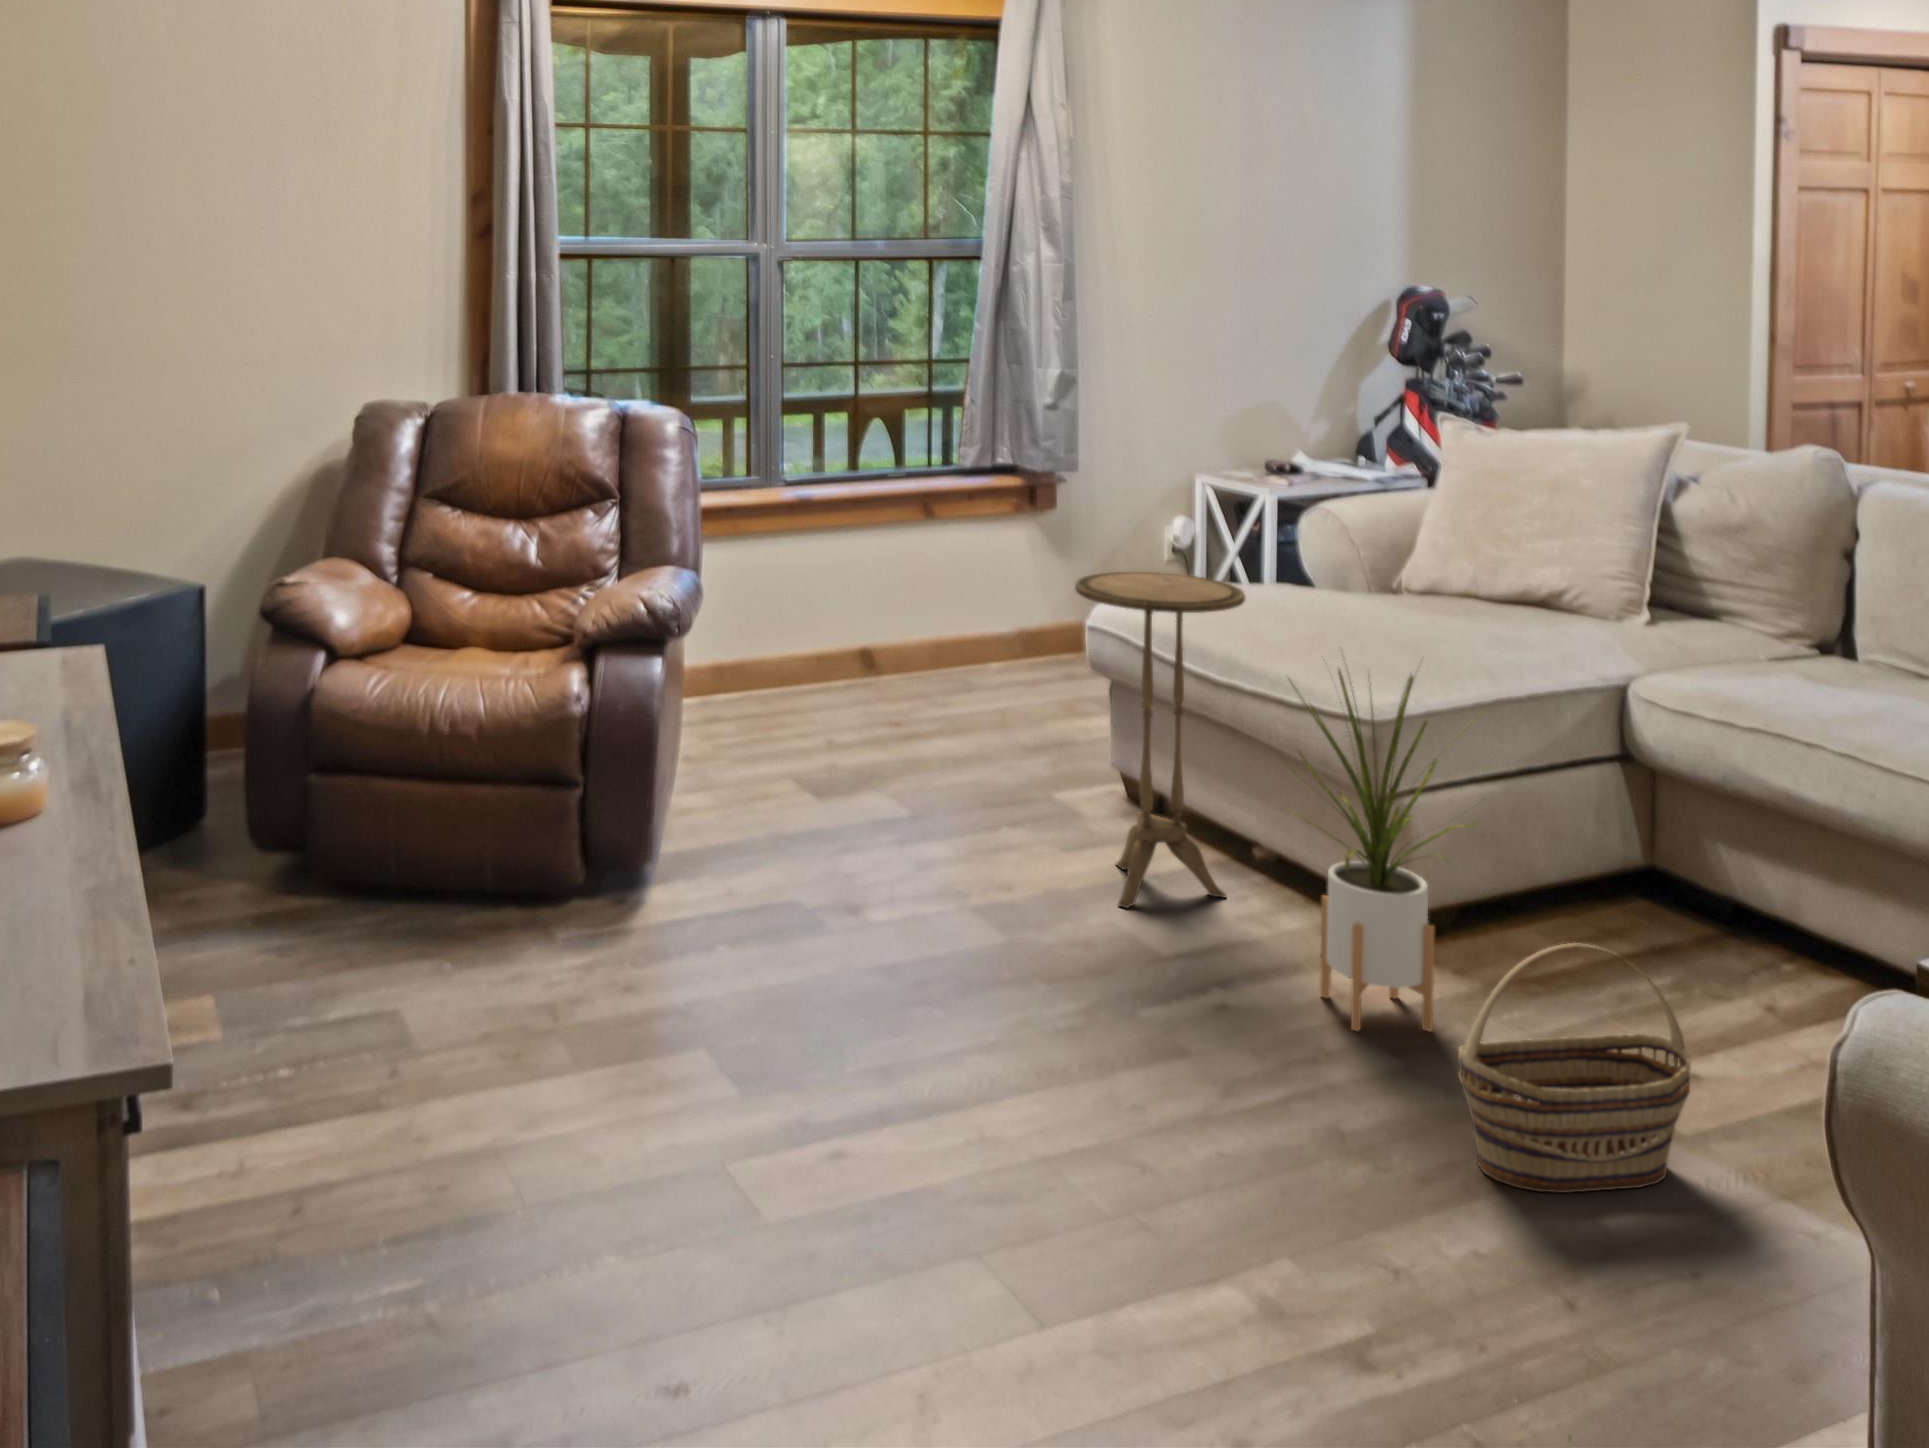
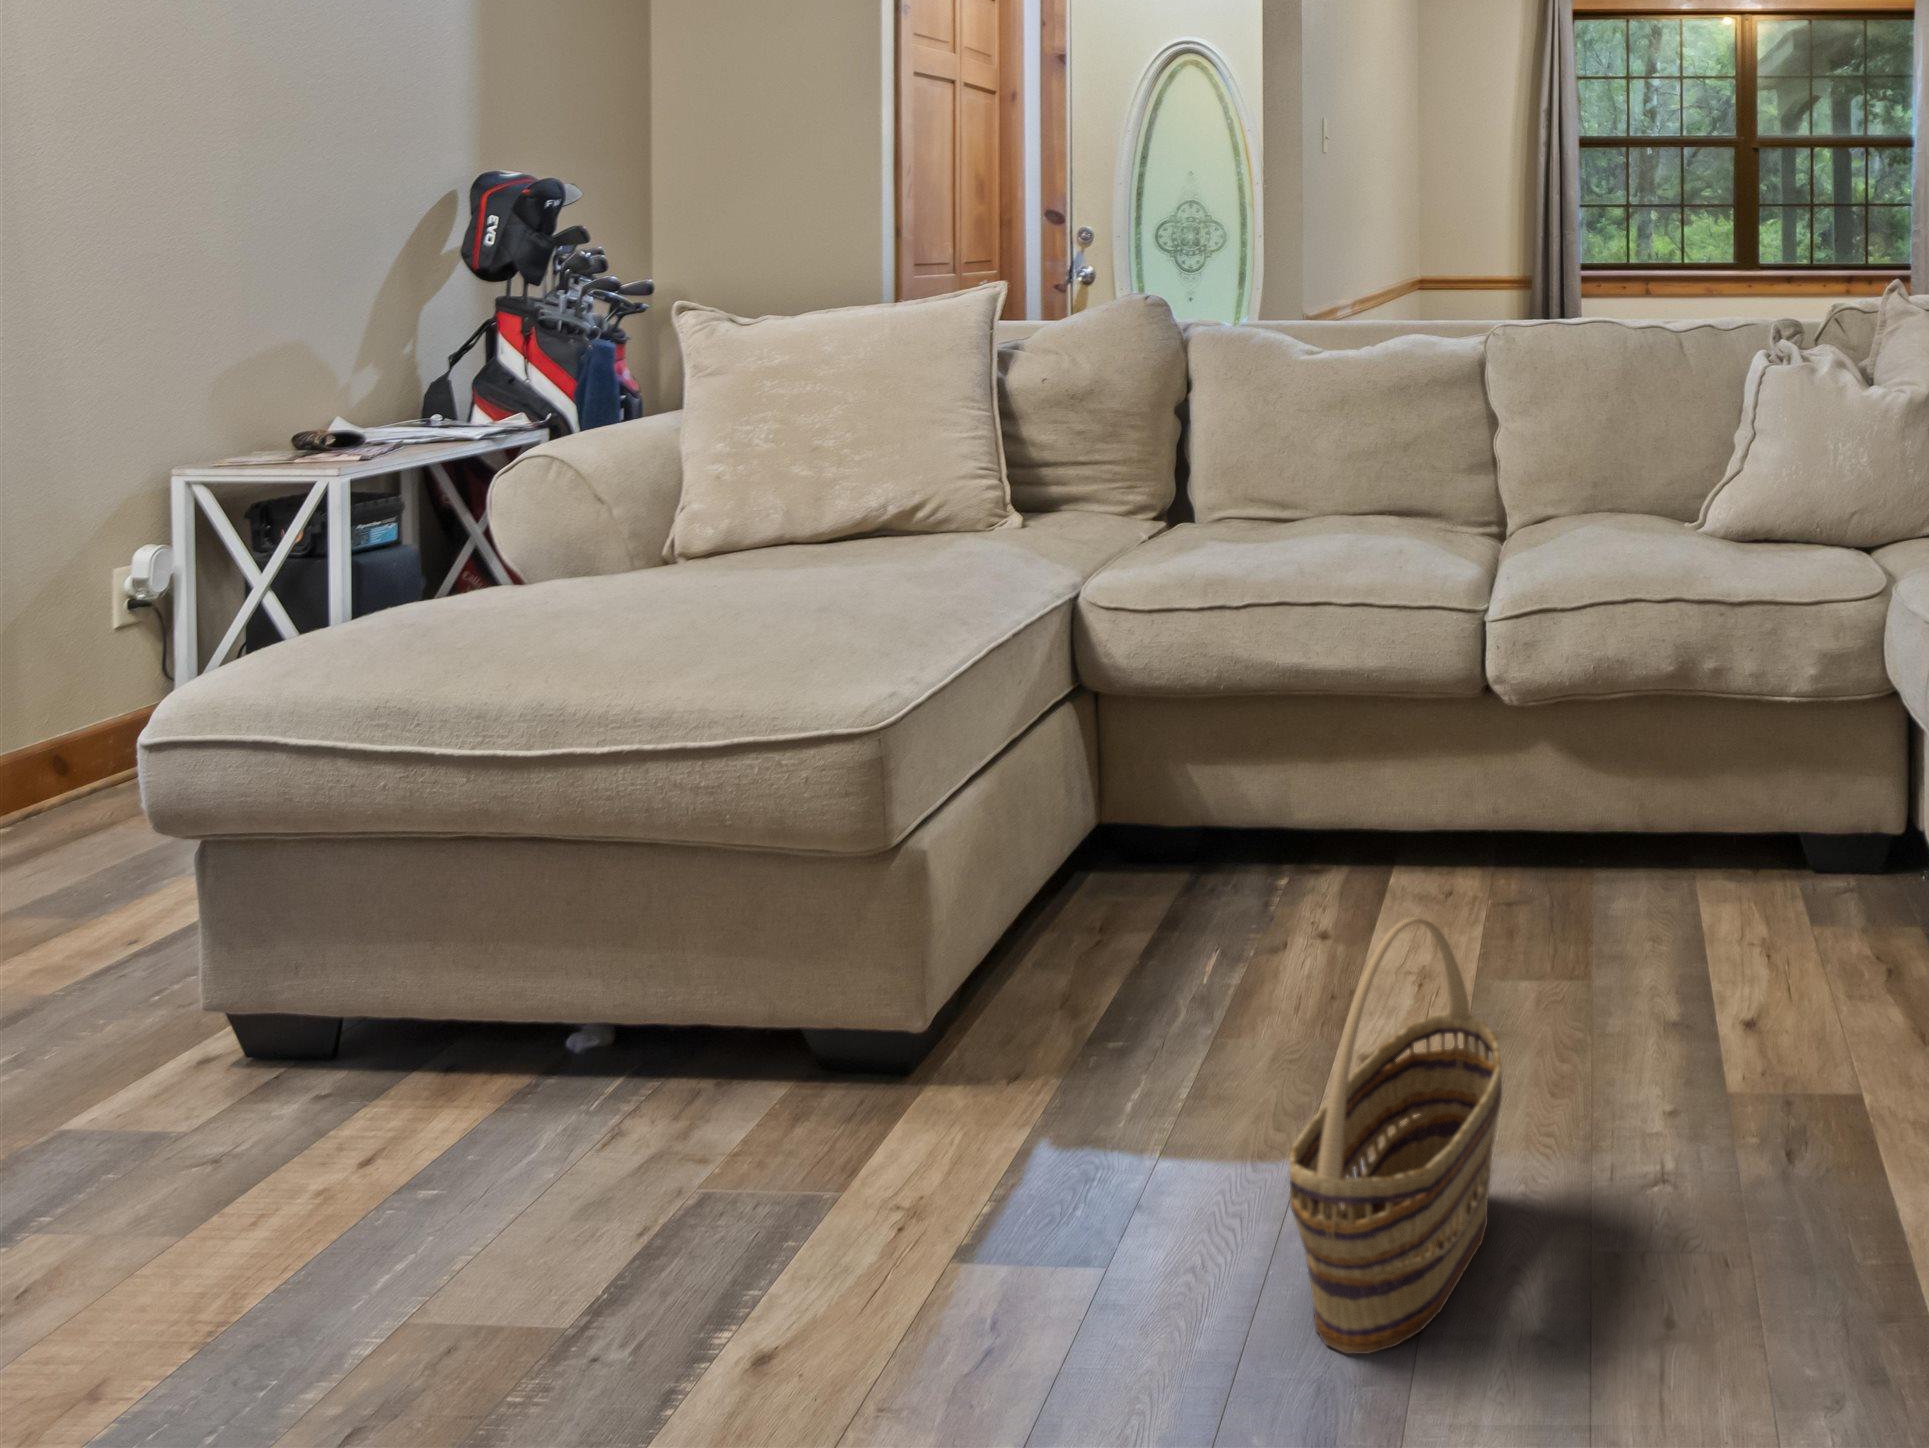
side table: present [1075,571,1245,908] -> none [221,562,601,1254]
house plant: present [1287,666,1470,1032] -> none [788,581,1136,1244]

